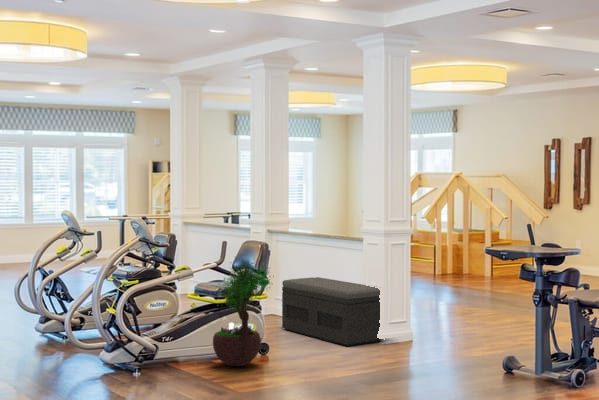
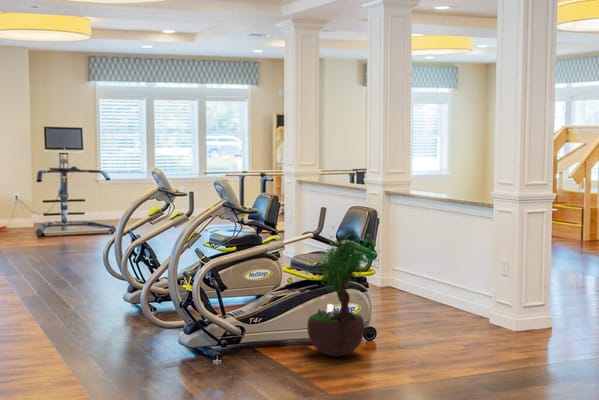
storage bench: present [282,277,382,346] -> none [398,247,519,333]

